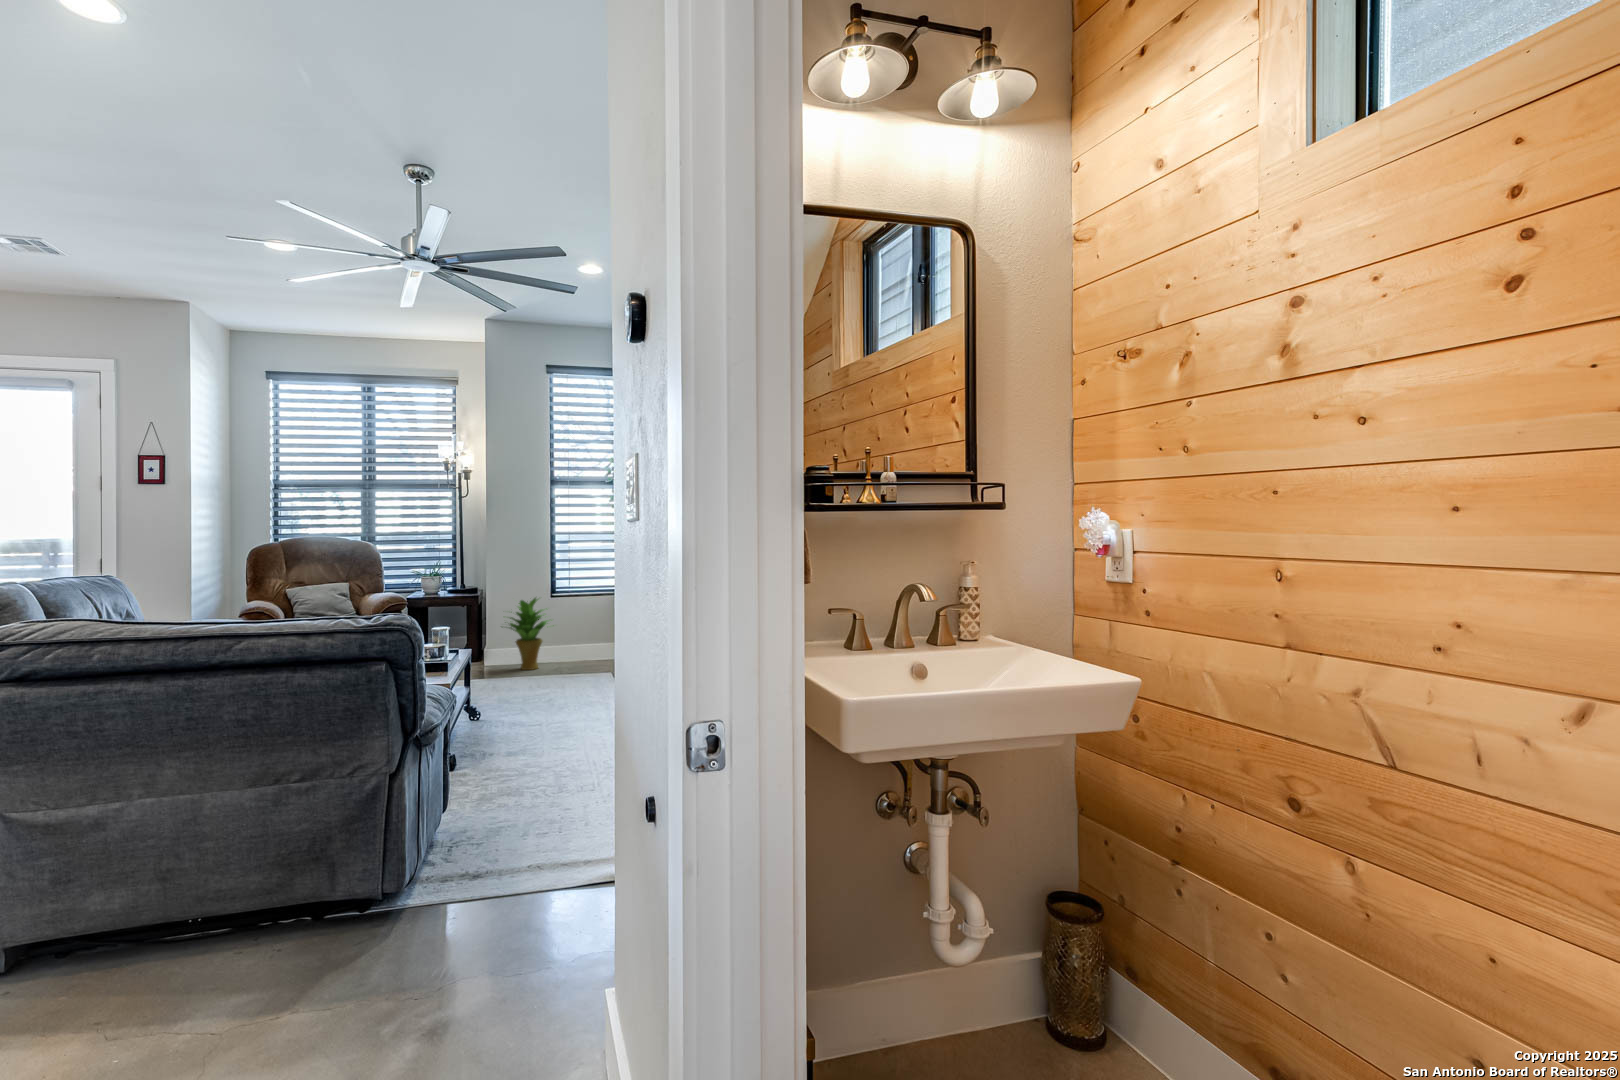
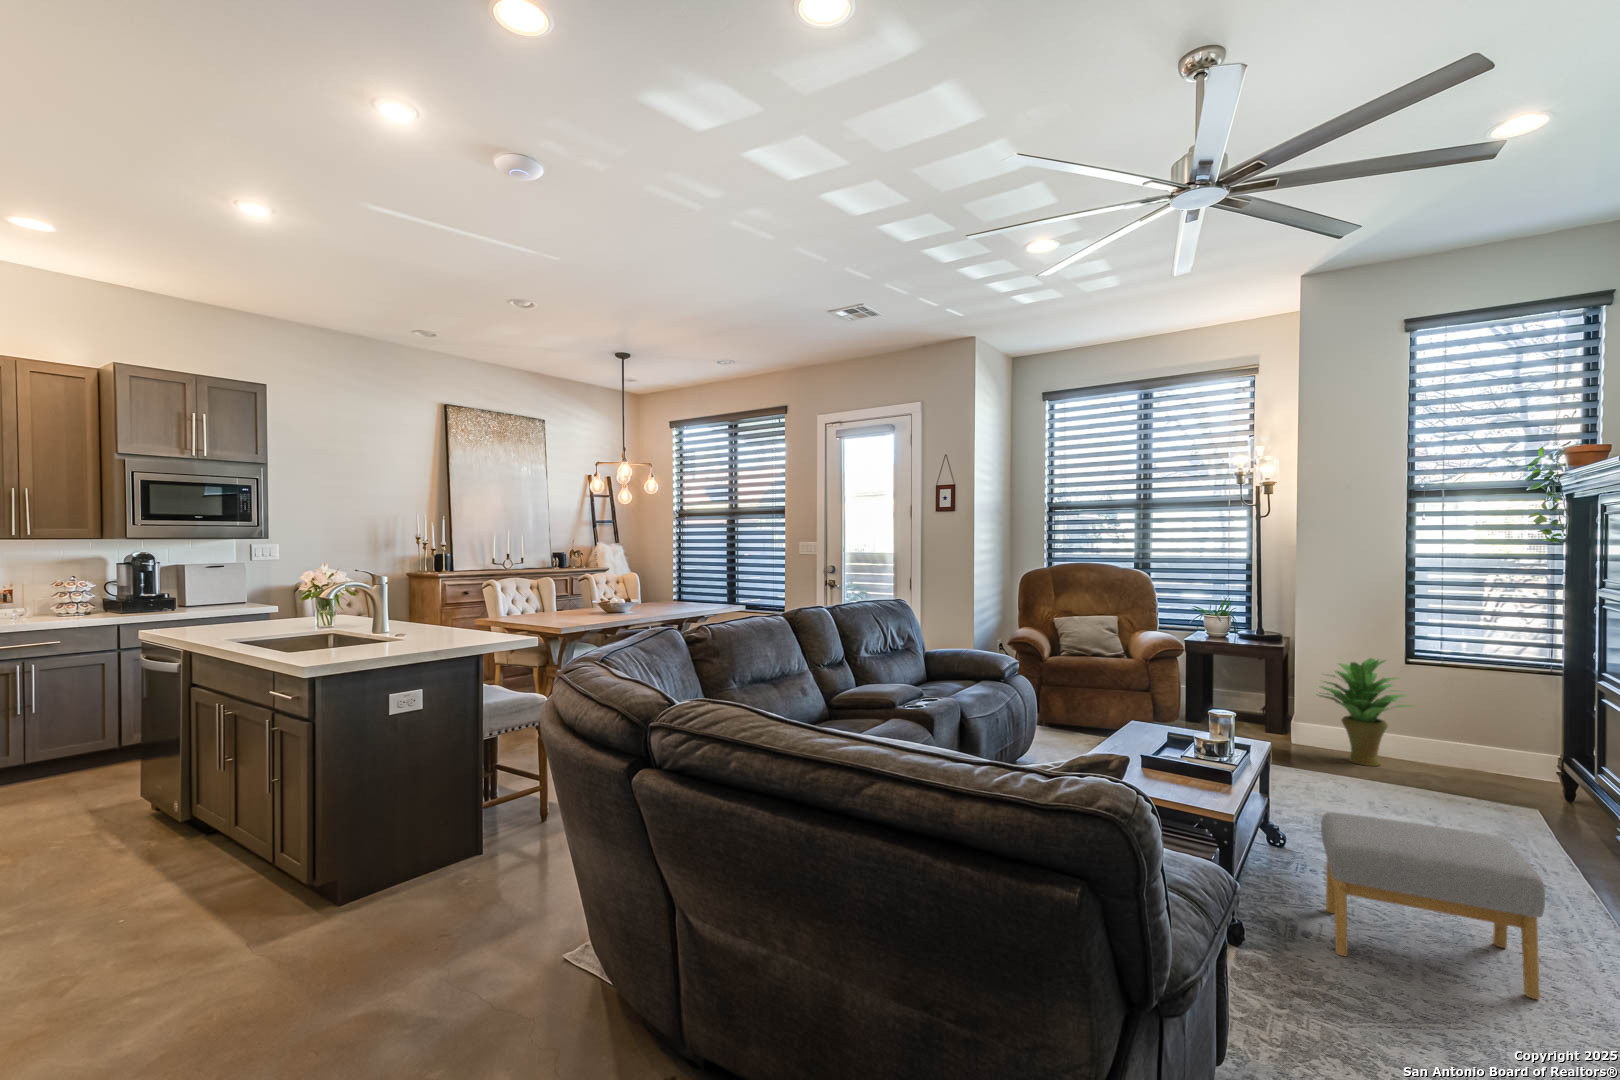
footstool: none [493,672,586,749] -> present [1321,812,1545,999]

